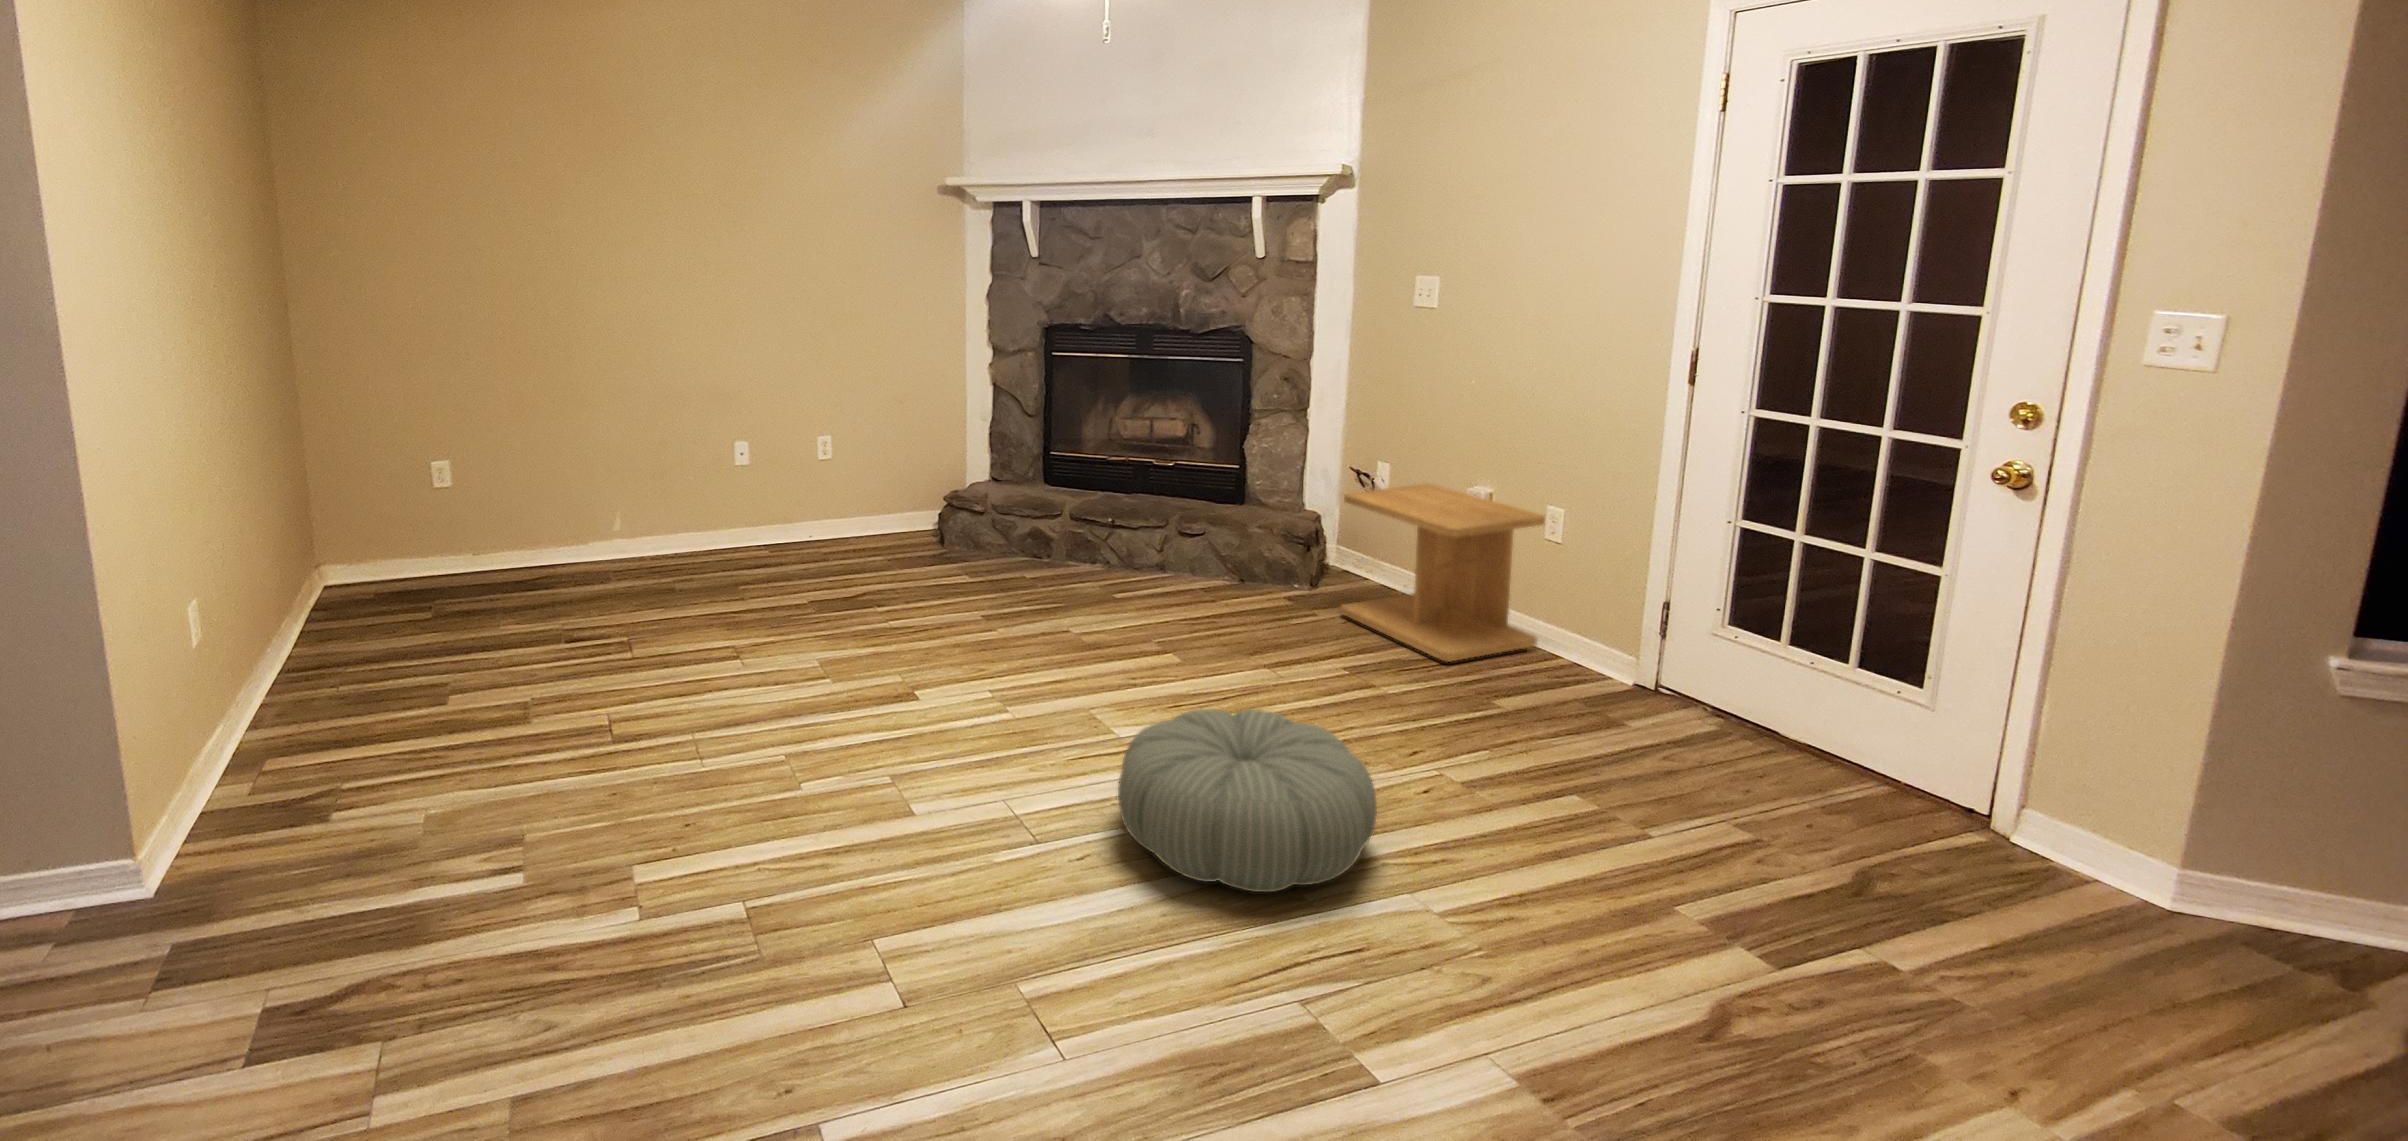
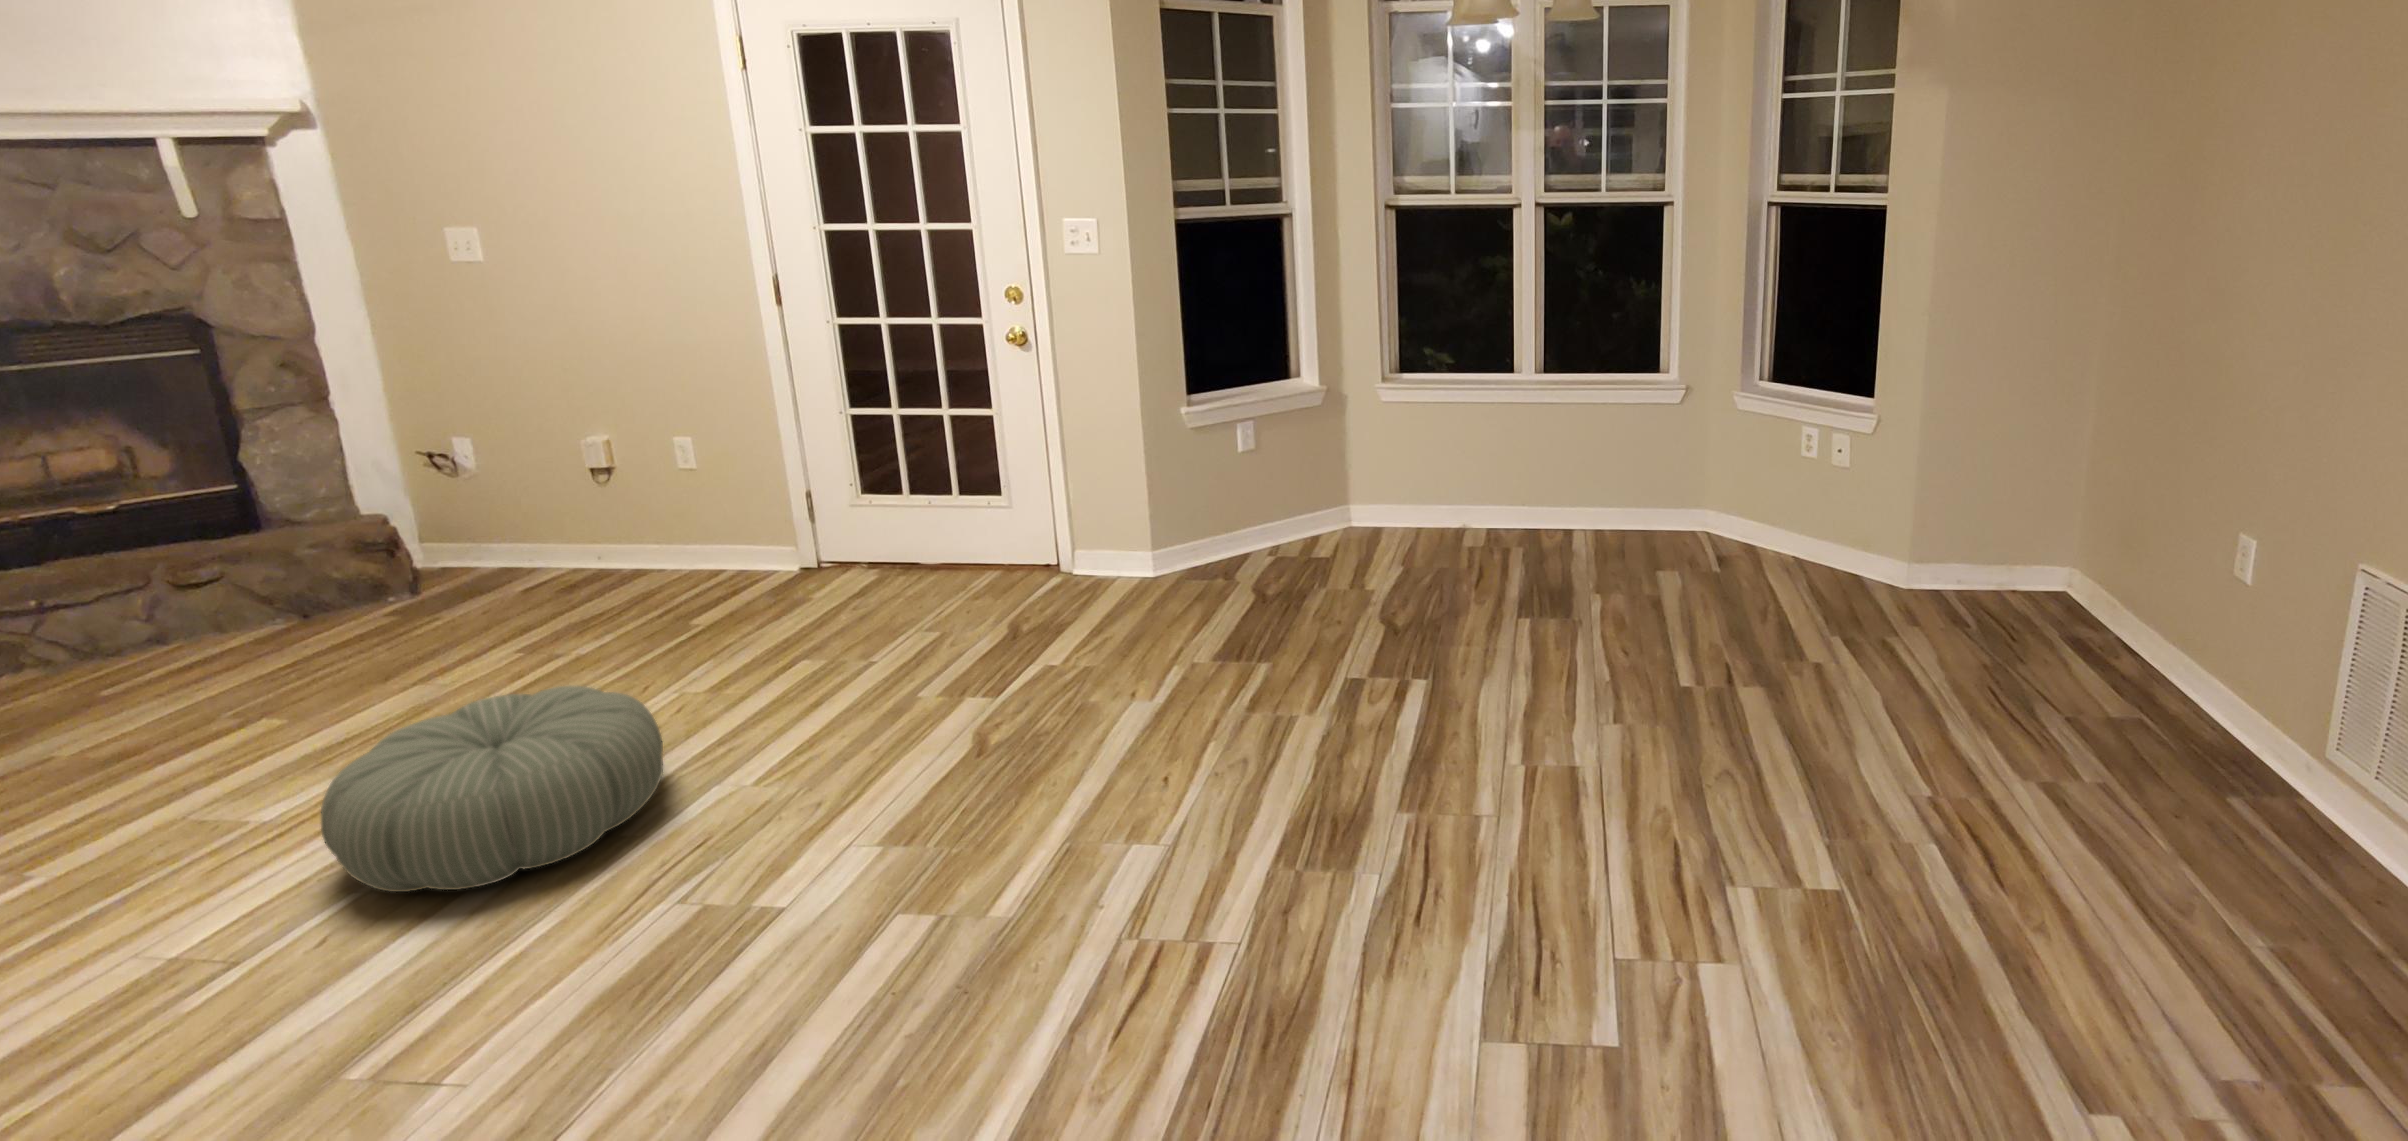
side table: present [1340,484,1545,661] -> none [441,448,699,609]

